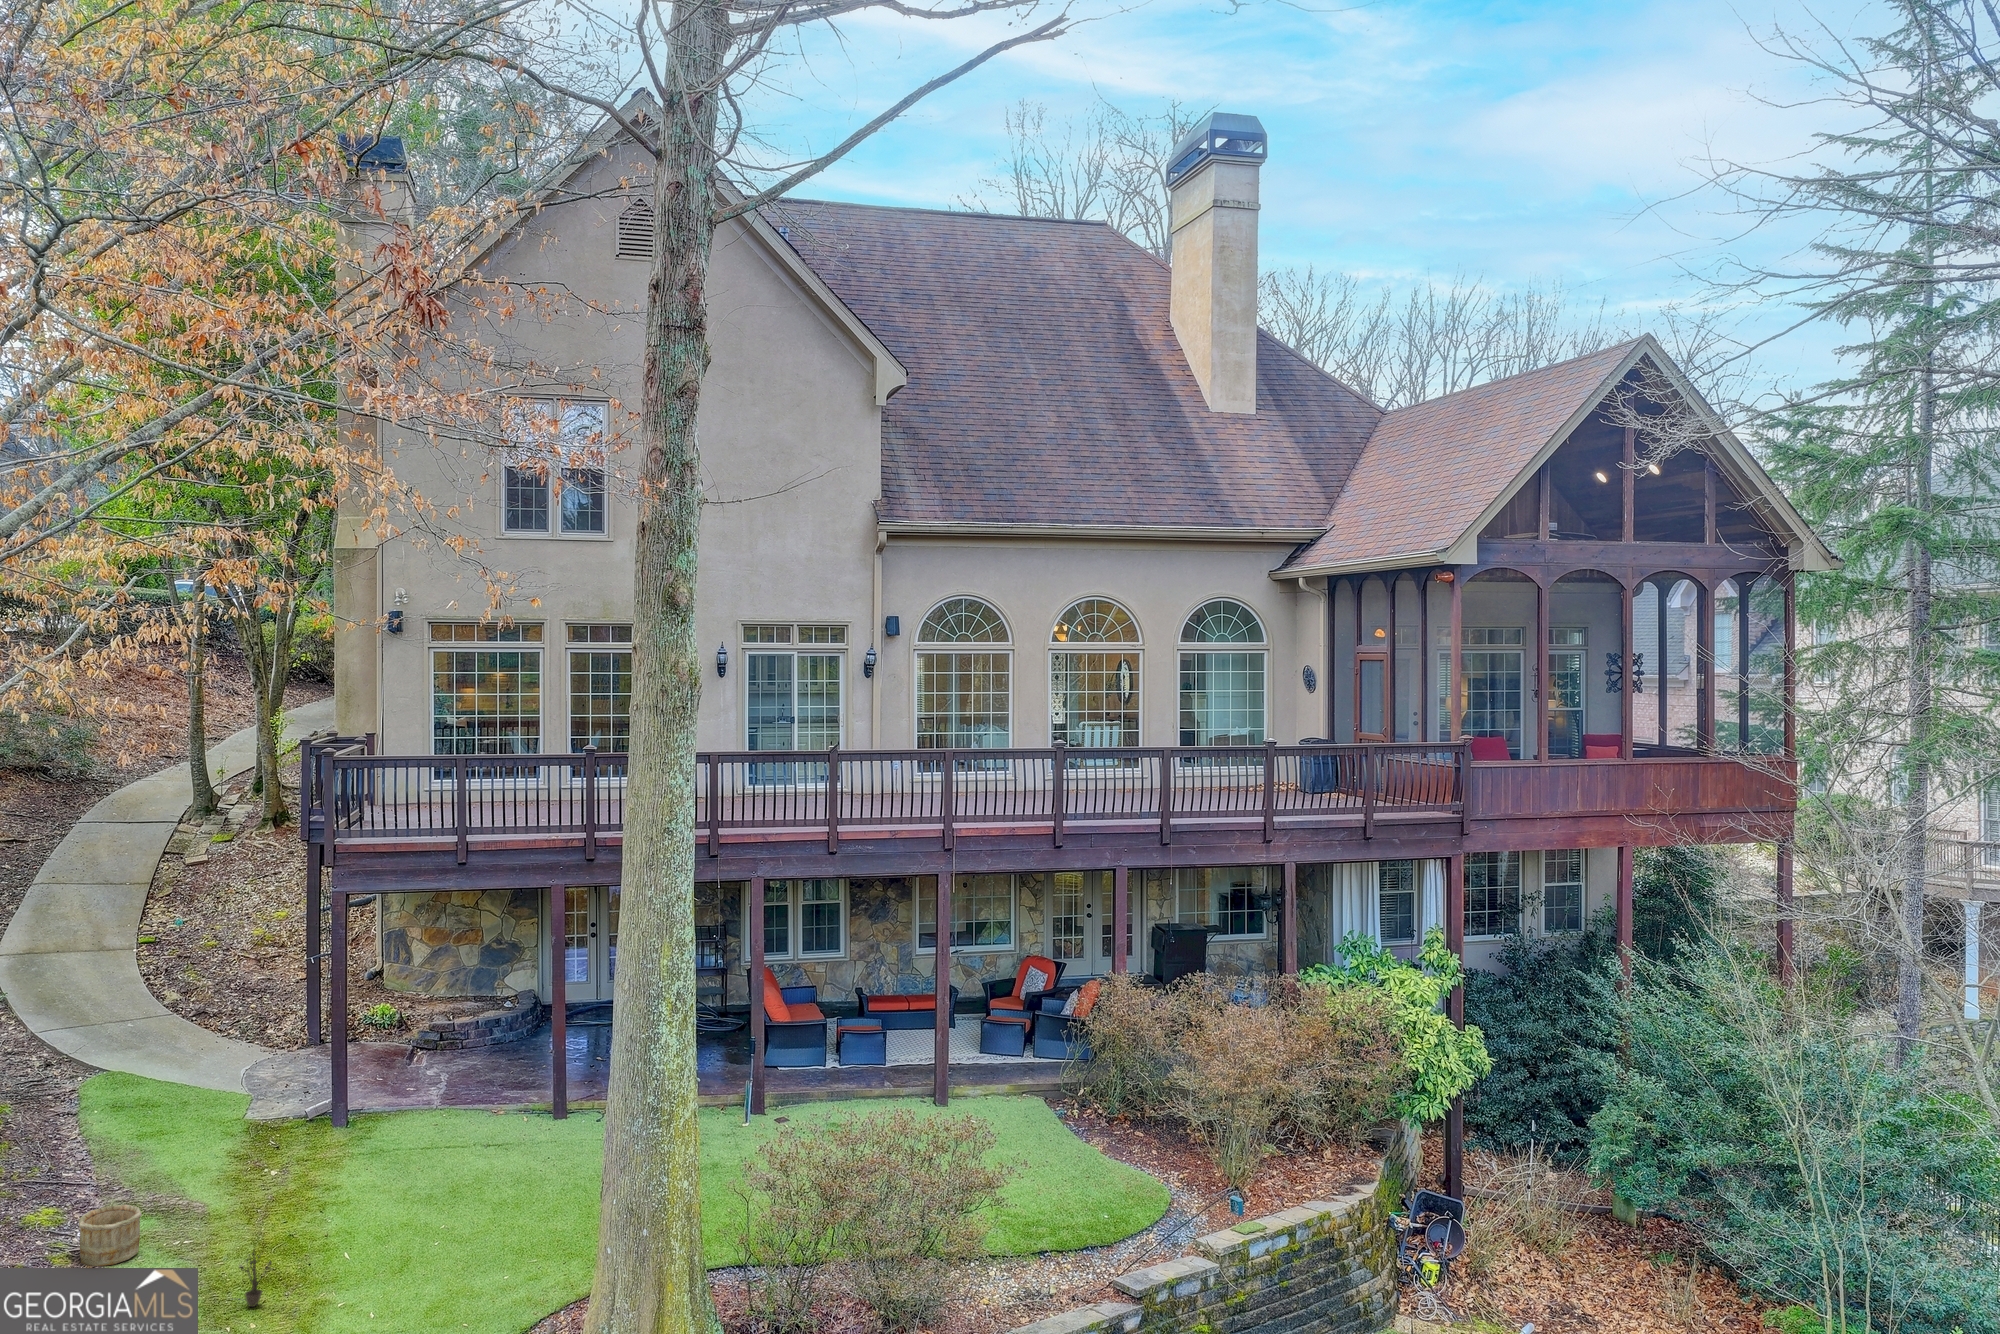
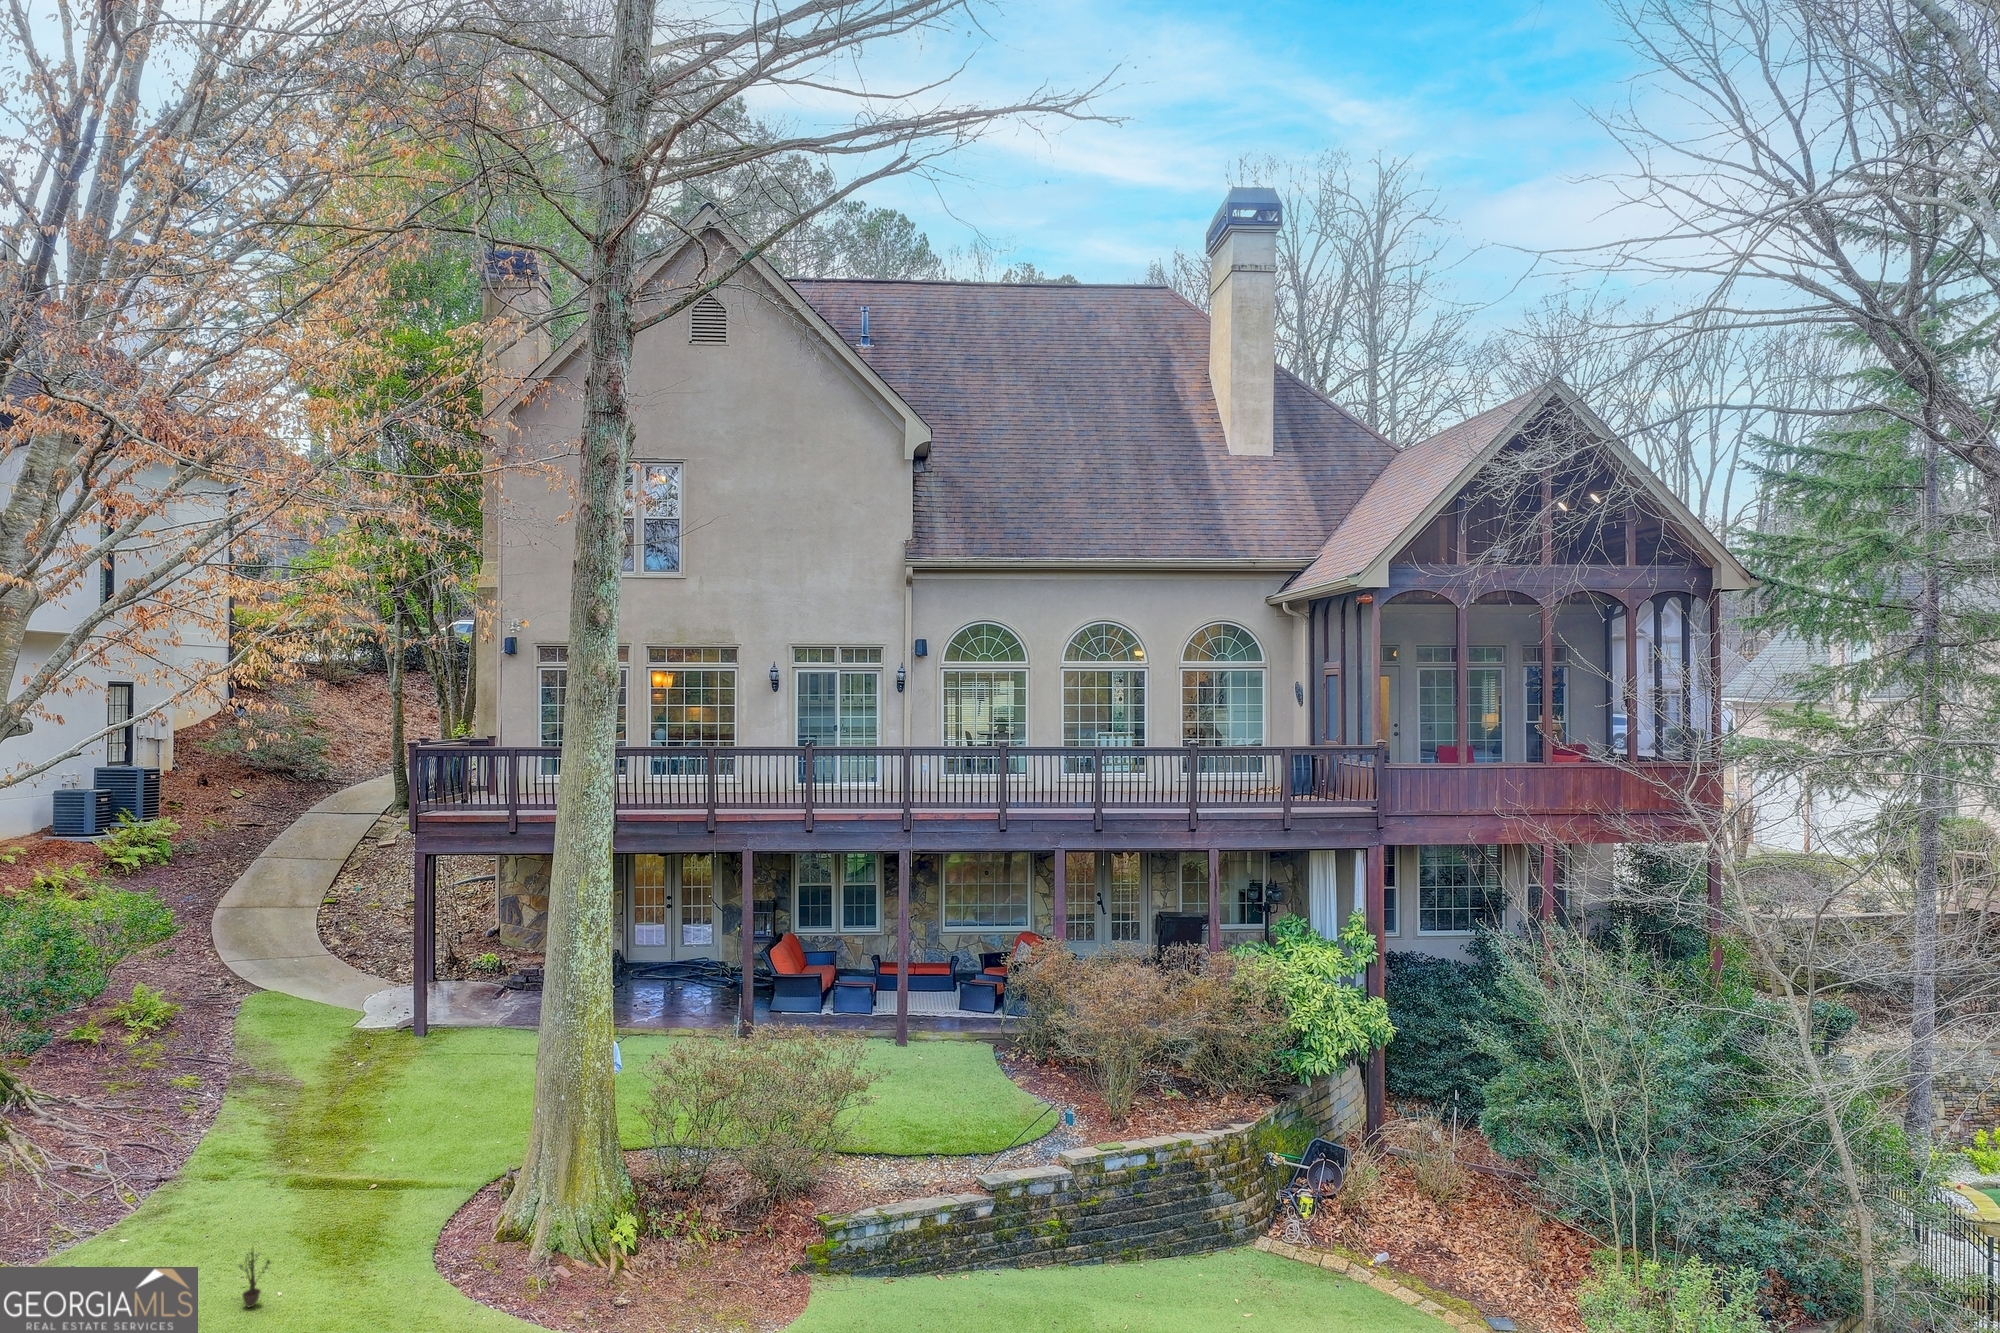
wooden bucket: present [78,1204,142,1266] -> none [94,1196,160,1260]

